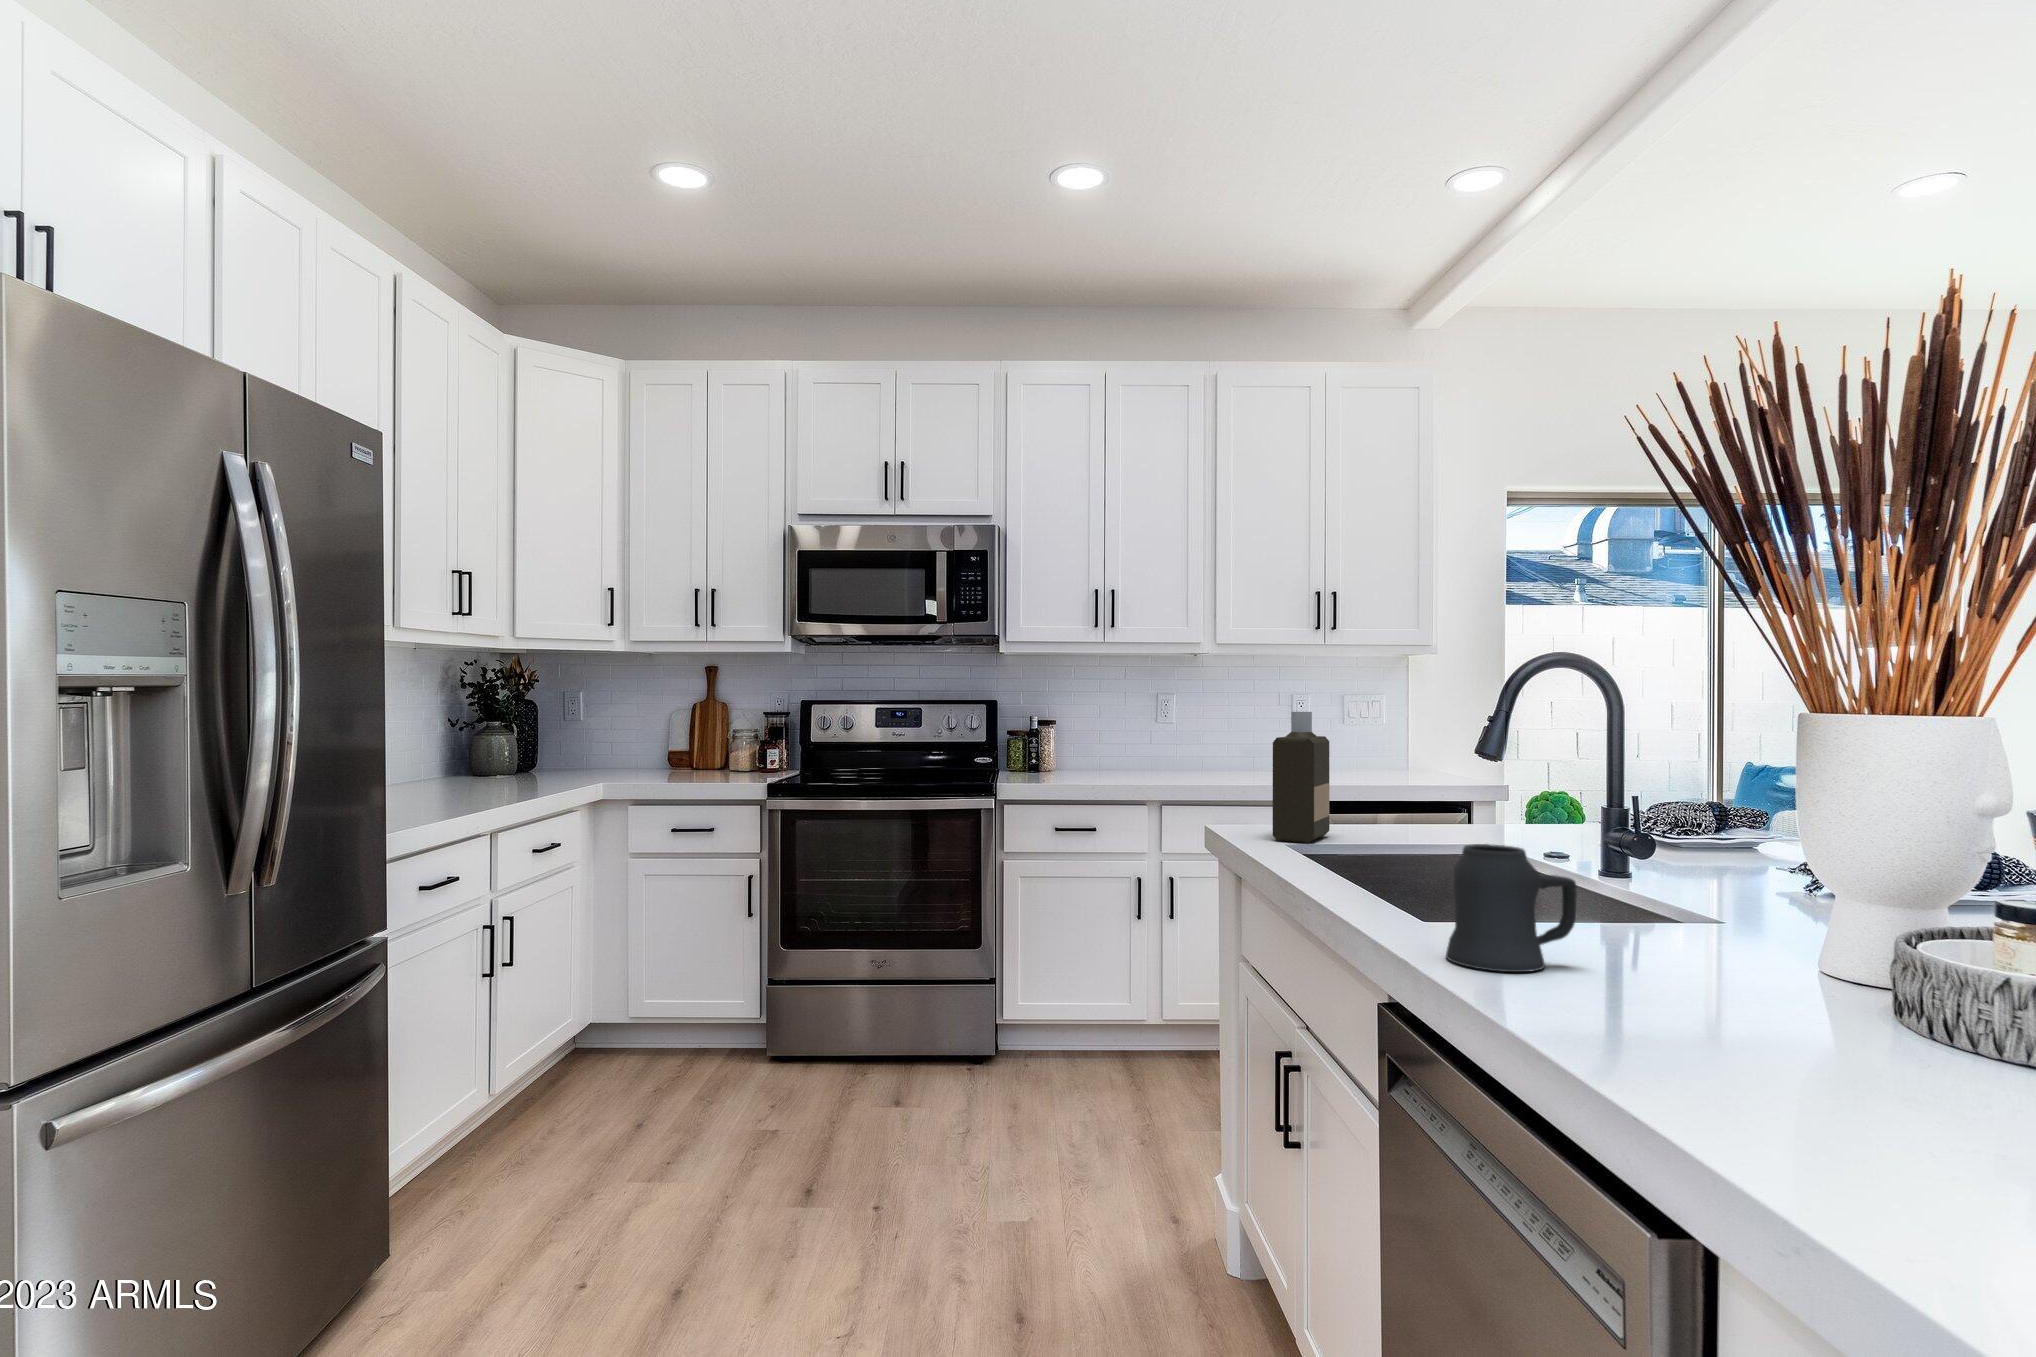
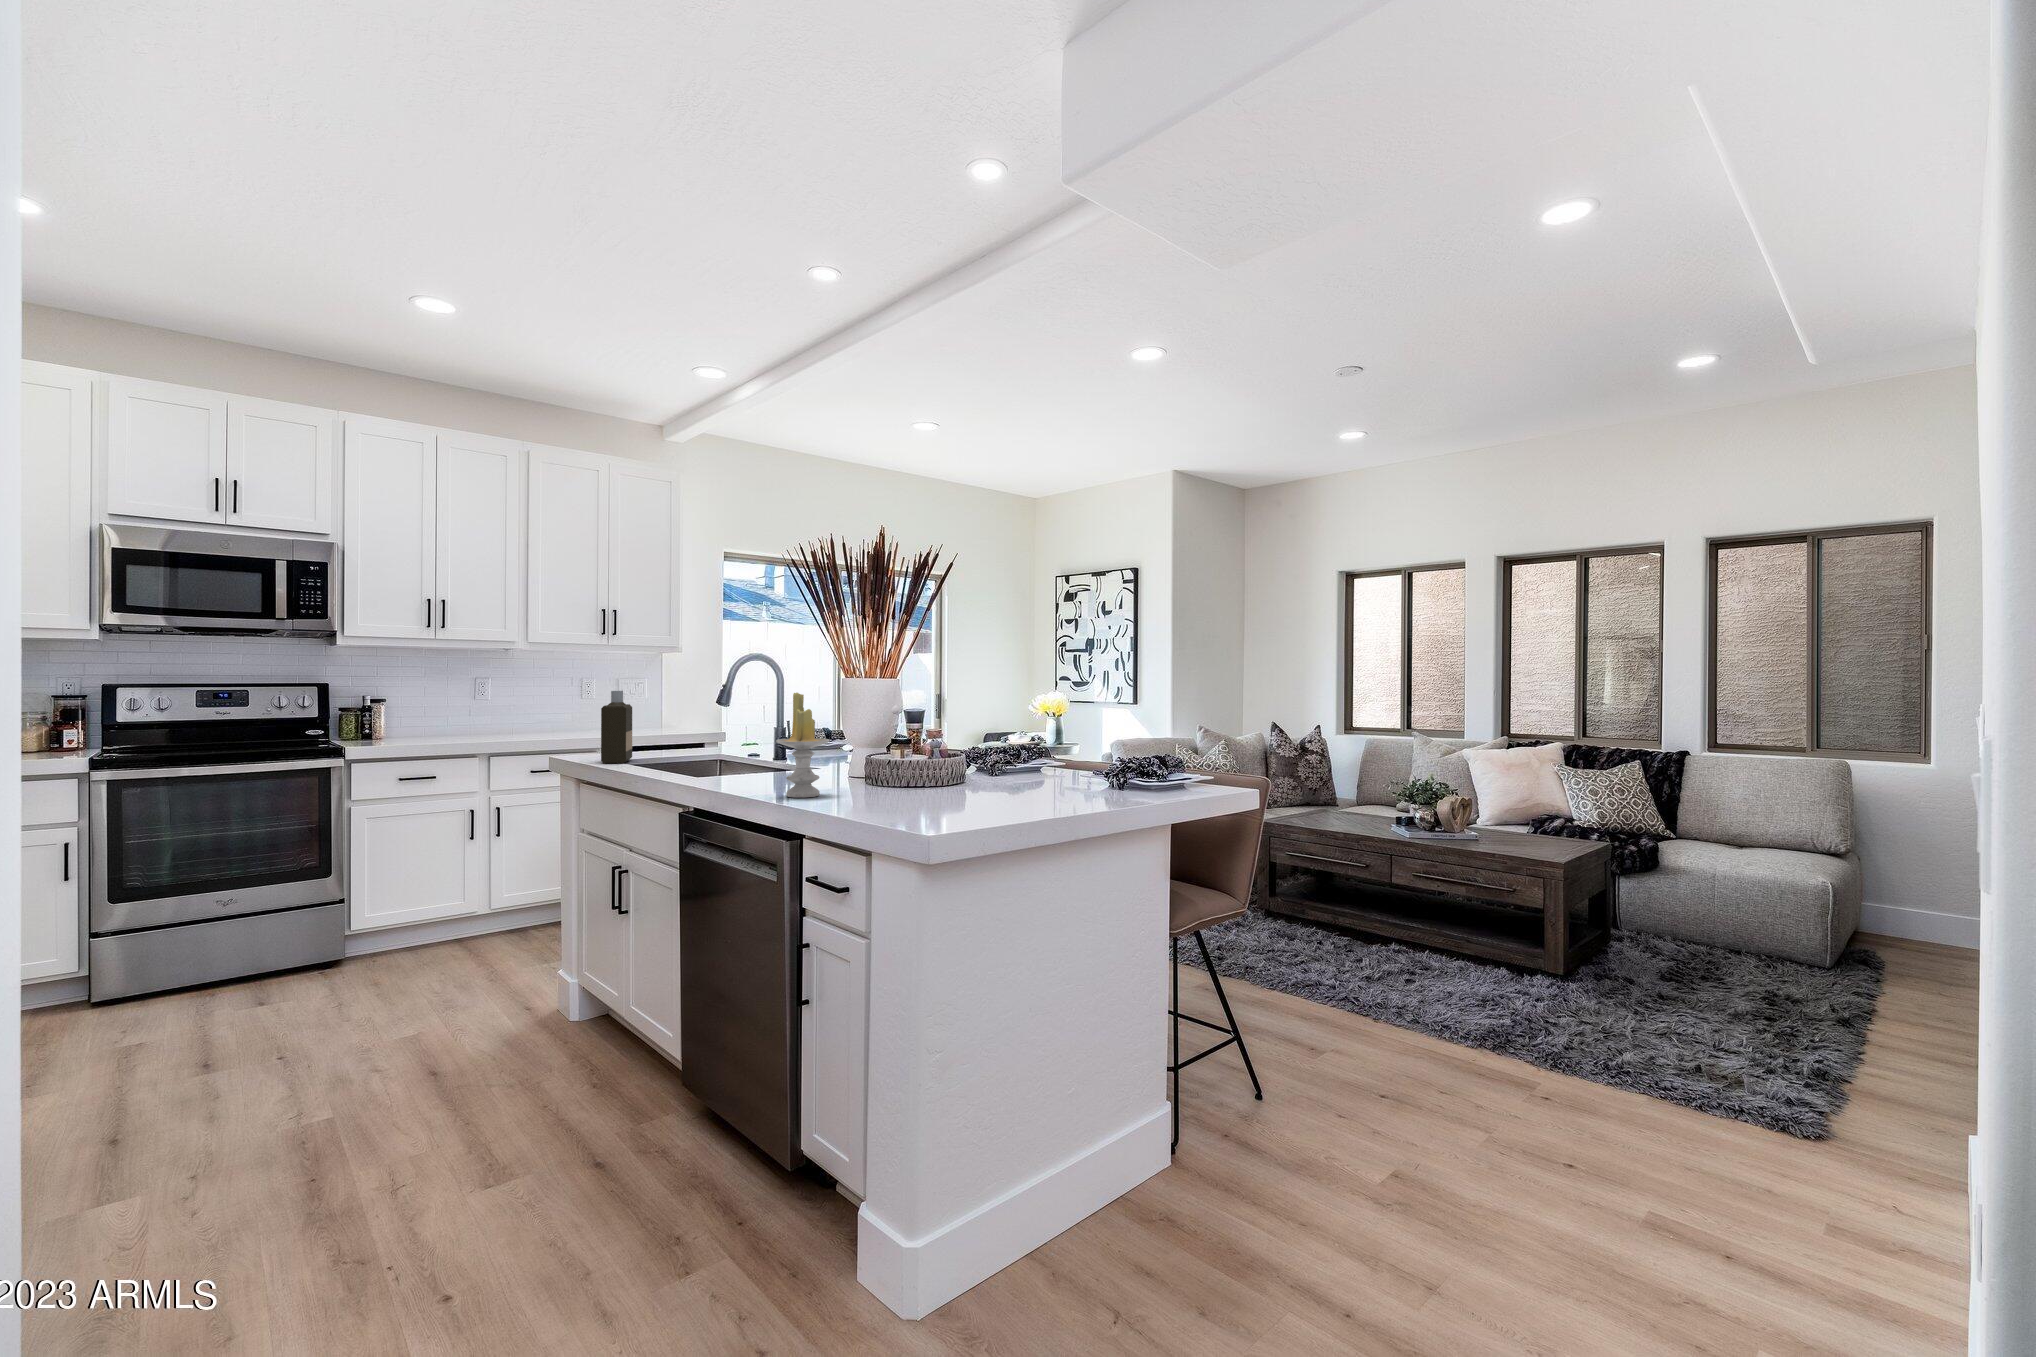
candle: none [1654,711,1862,1069] -> present [776,693,830,798]
mug: present [1446,844,1577,972] -> none [707,744,755,790]

